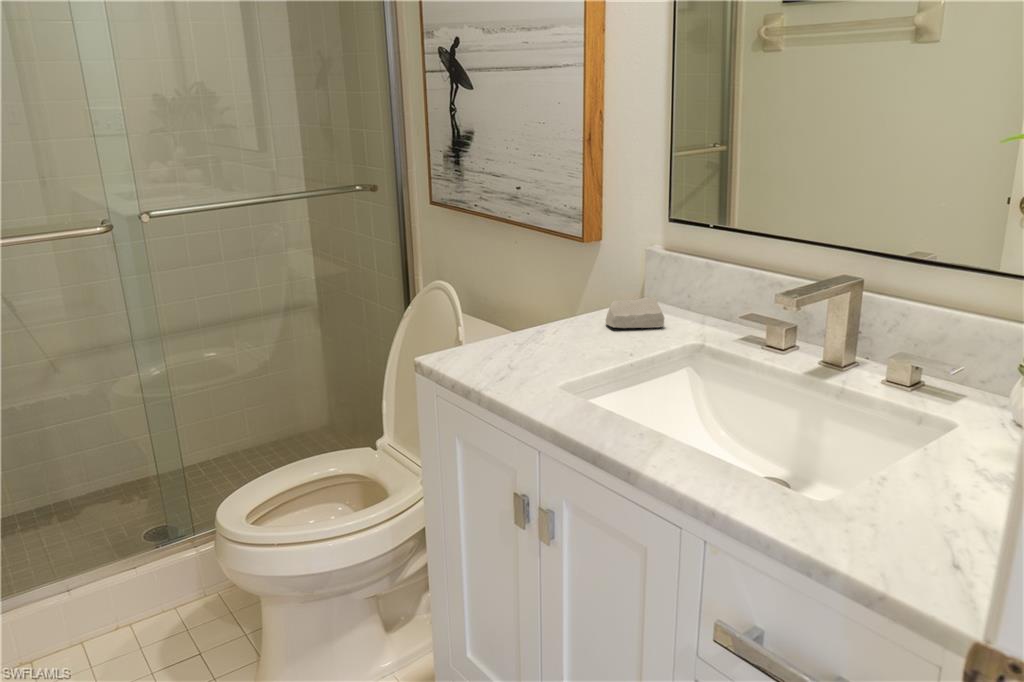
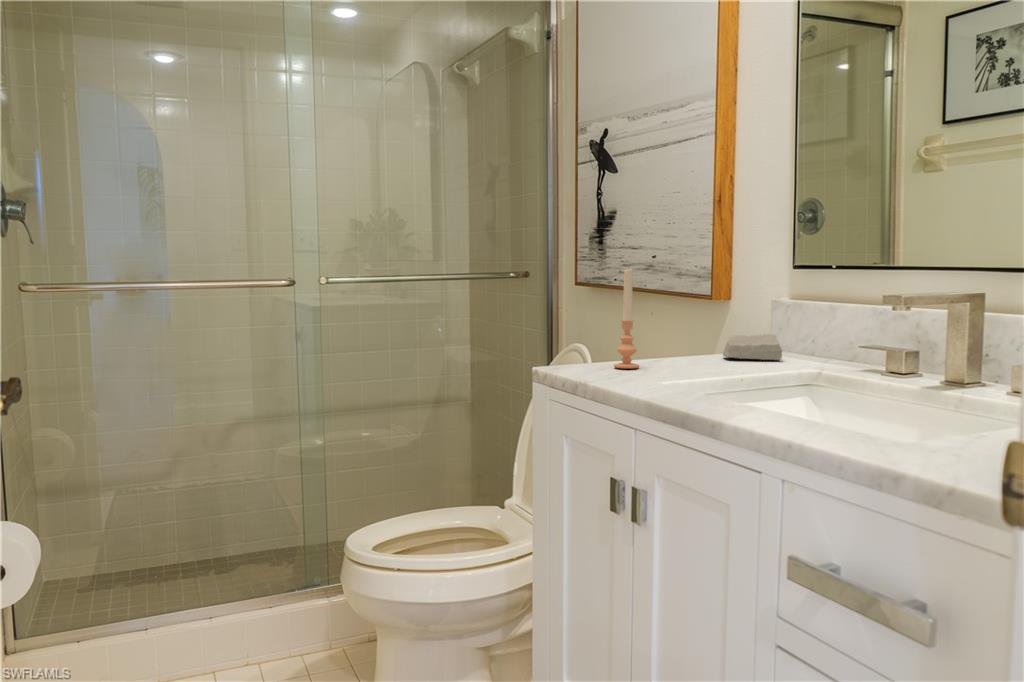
candle: none [502,254,528,360] -> present [614,269,639,368]

